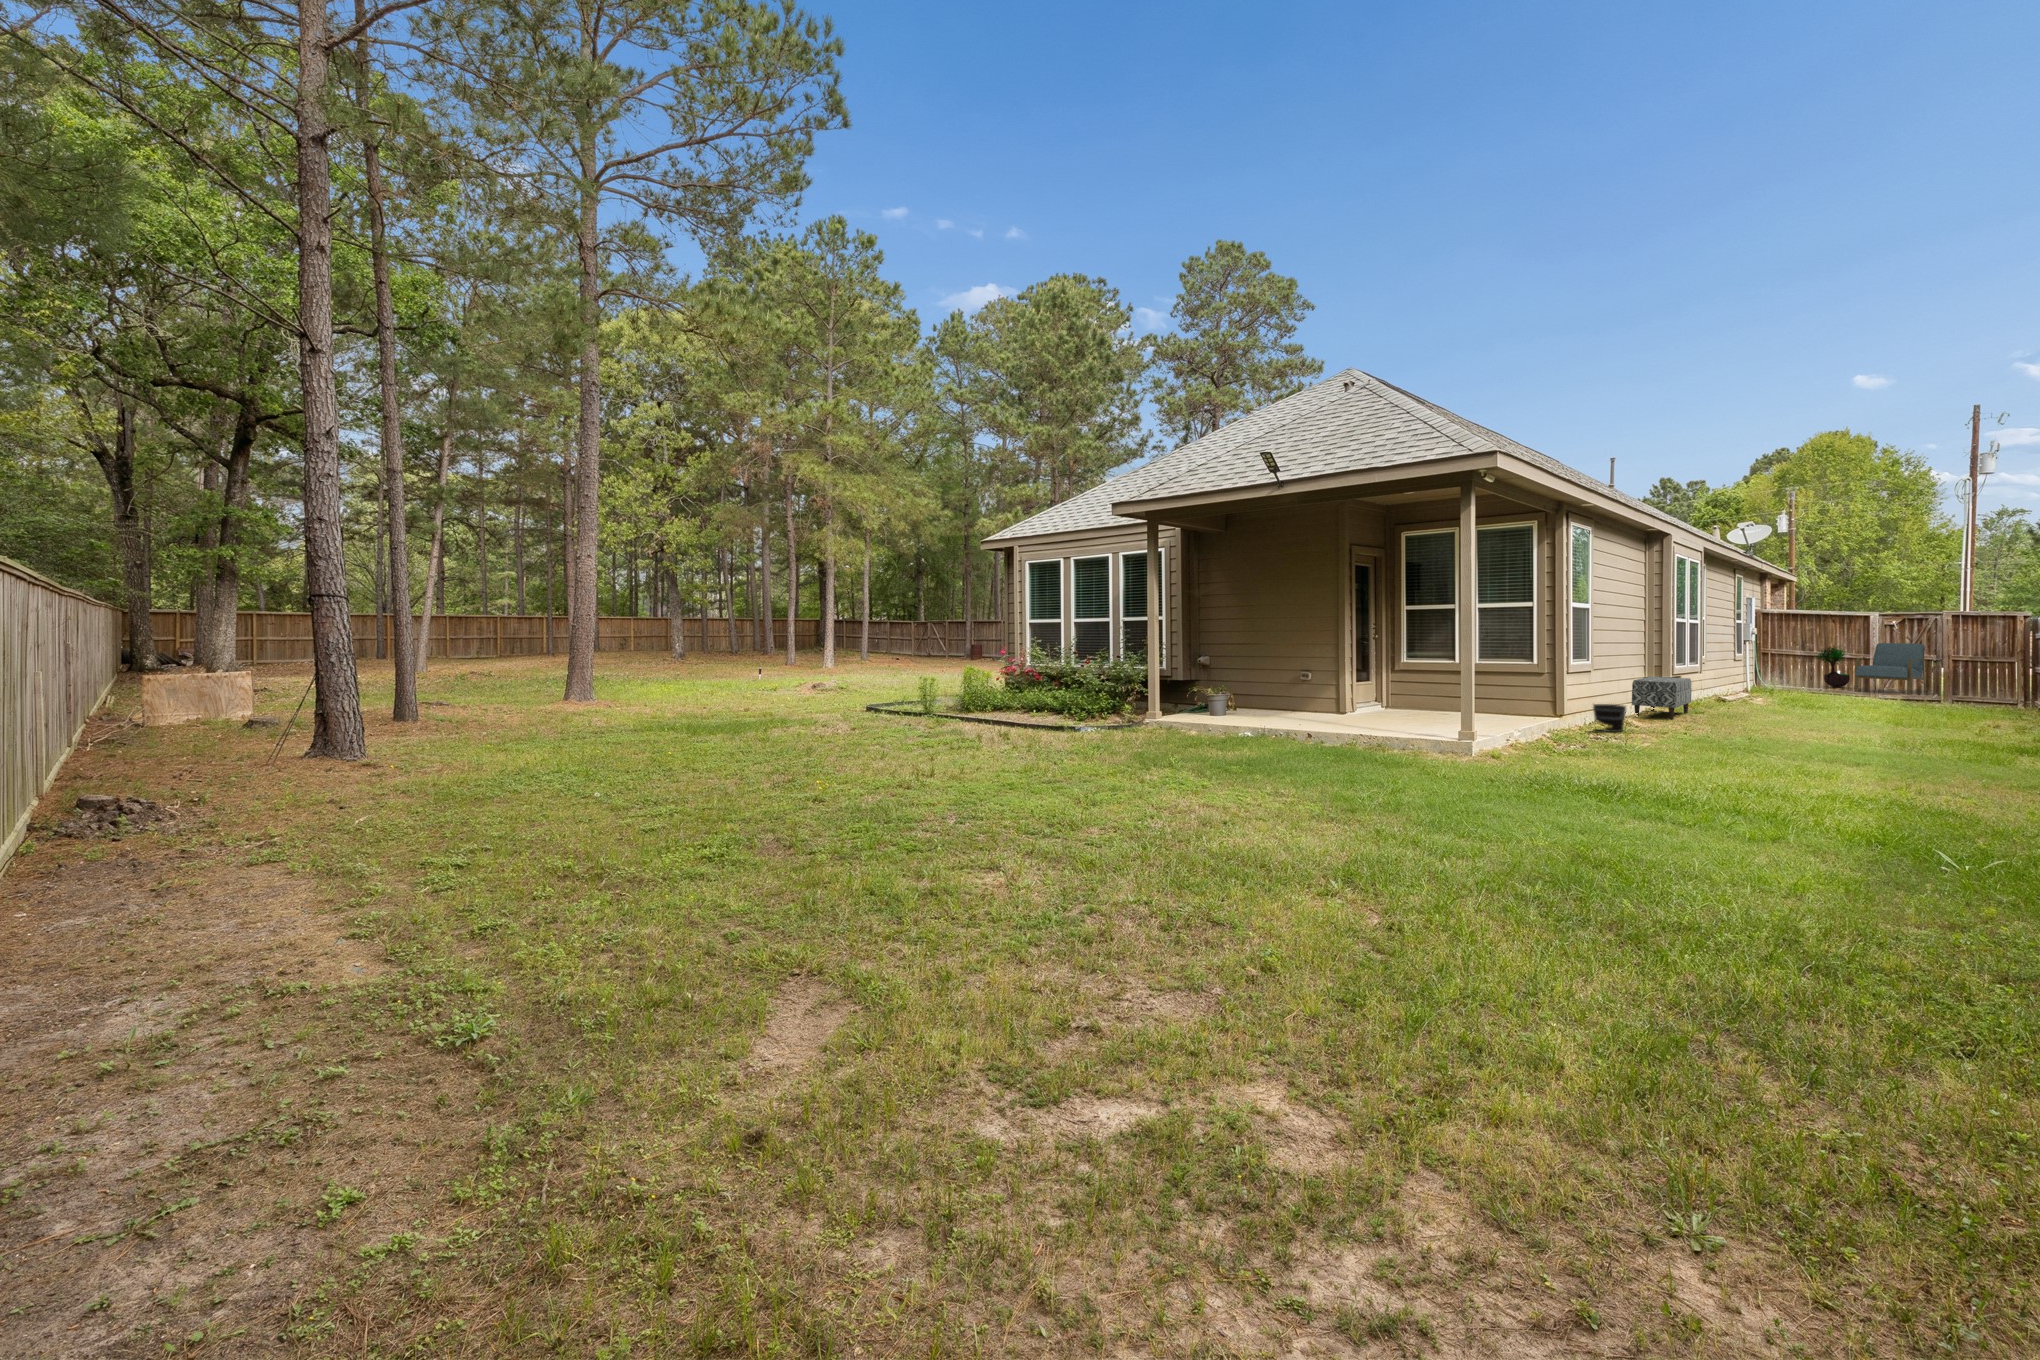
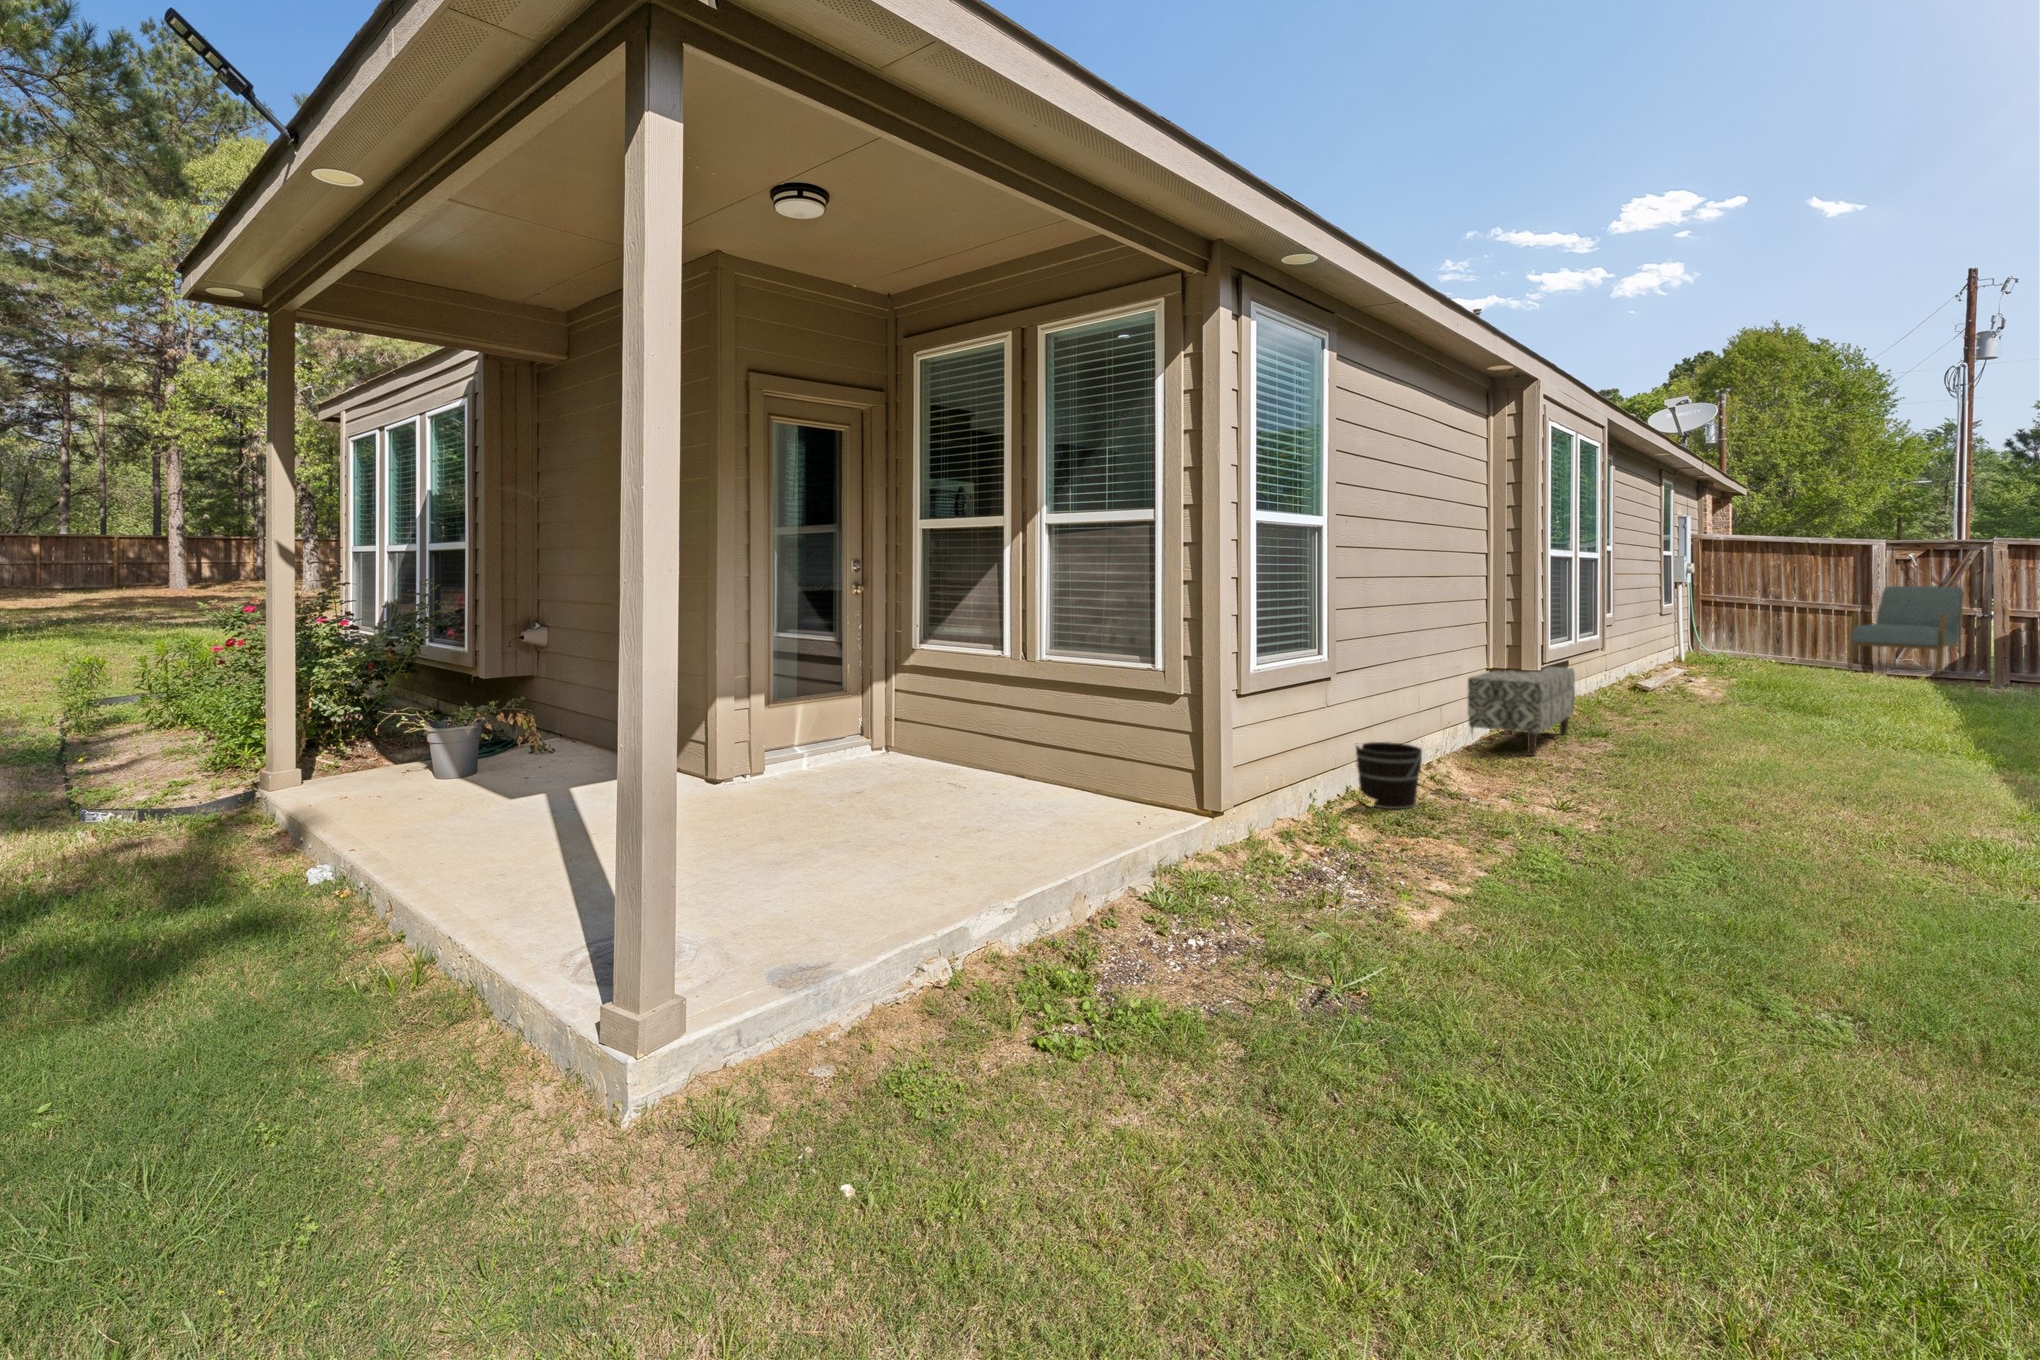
potted tree: present [1817,647,1850,687] -> none [1783,587,1838,659]

